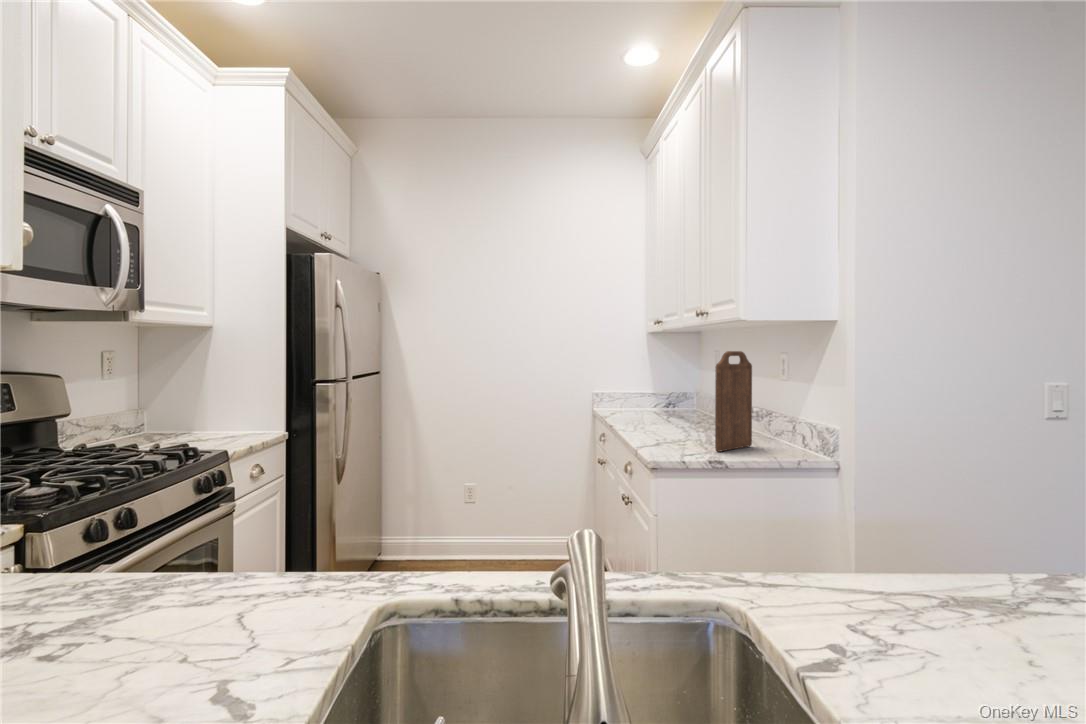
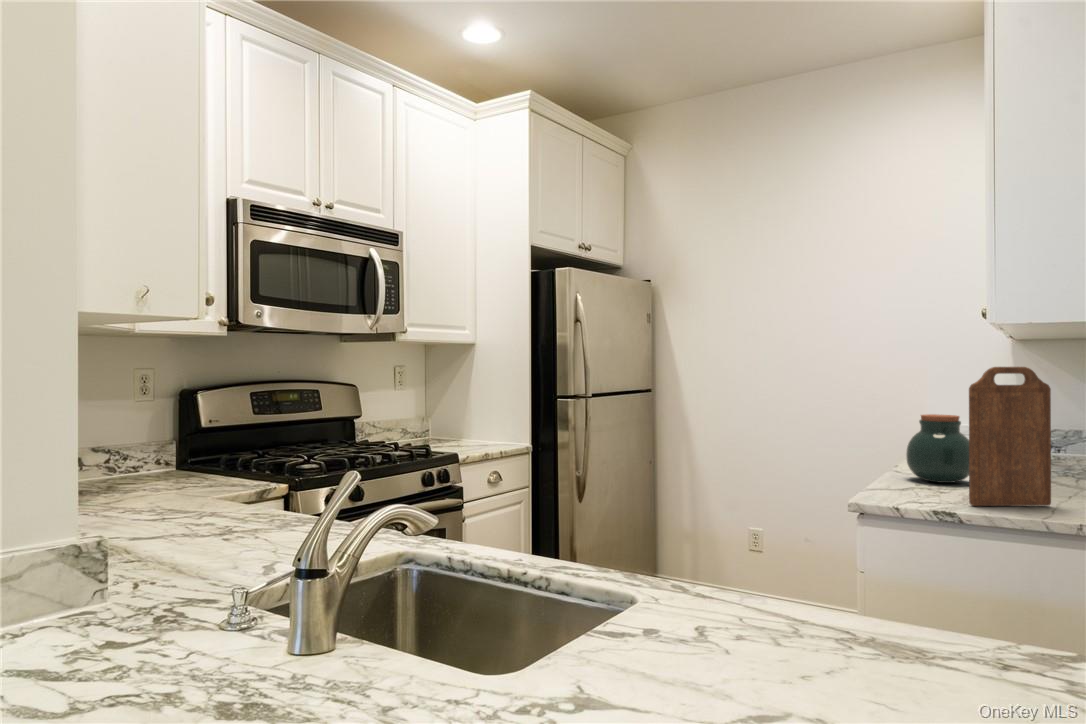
jar: none [638,387,683,436] -> present [906,414,969,483]

